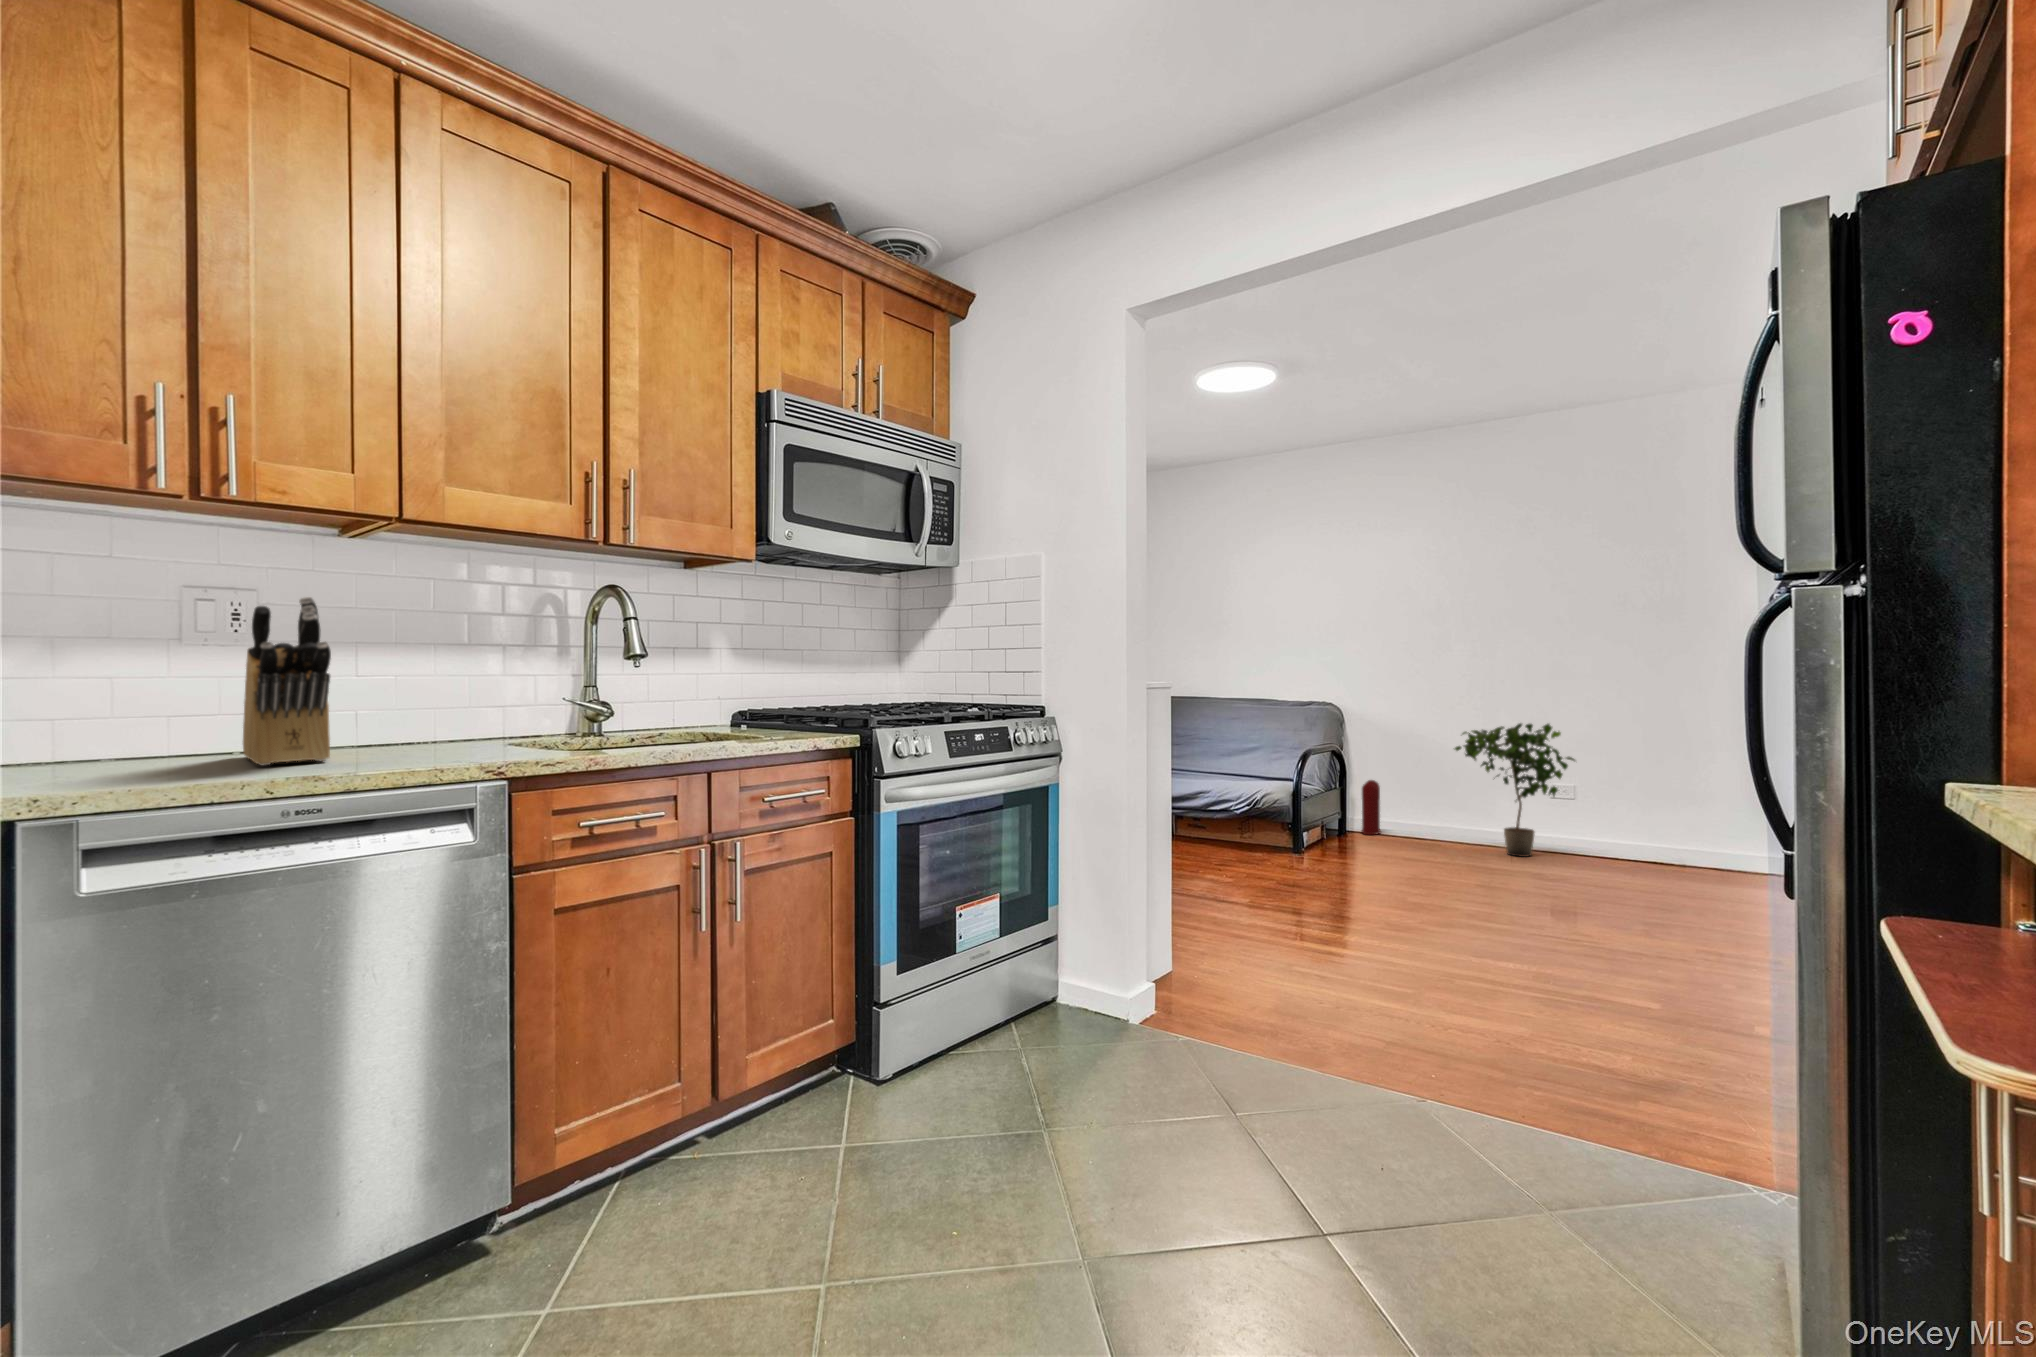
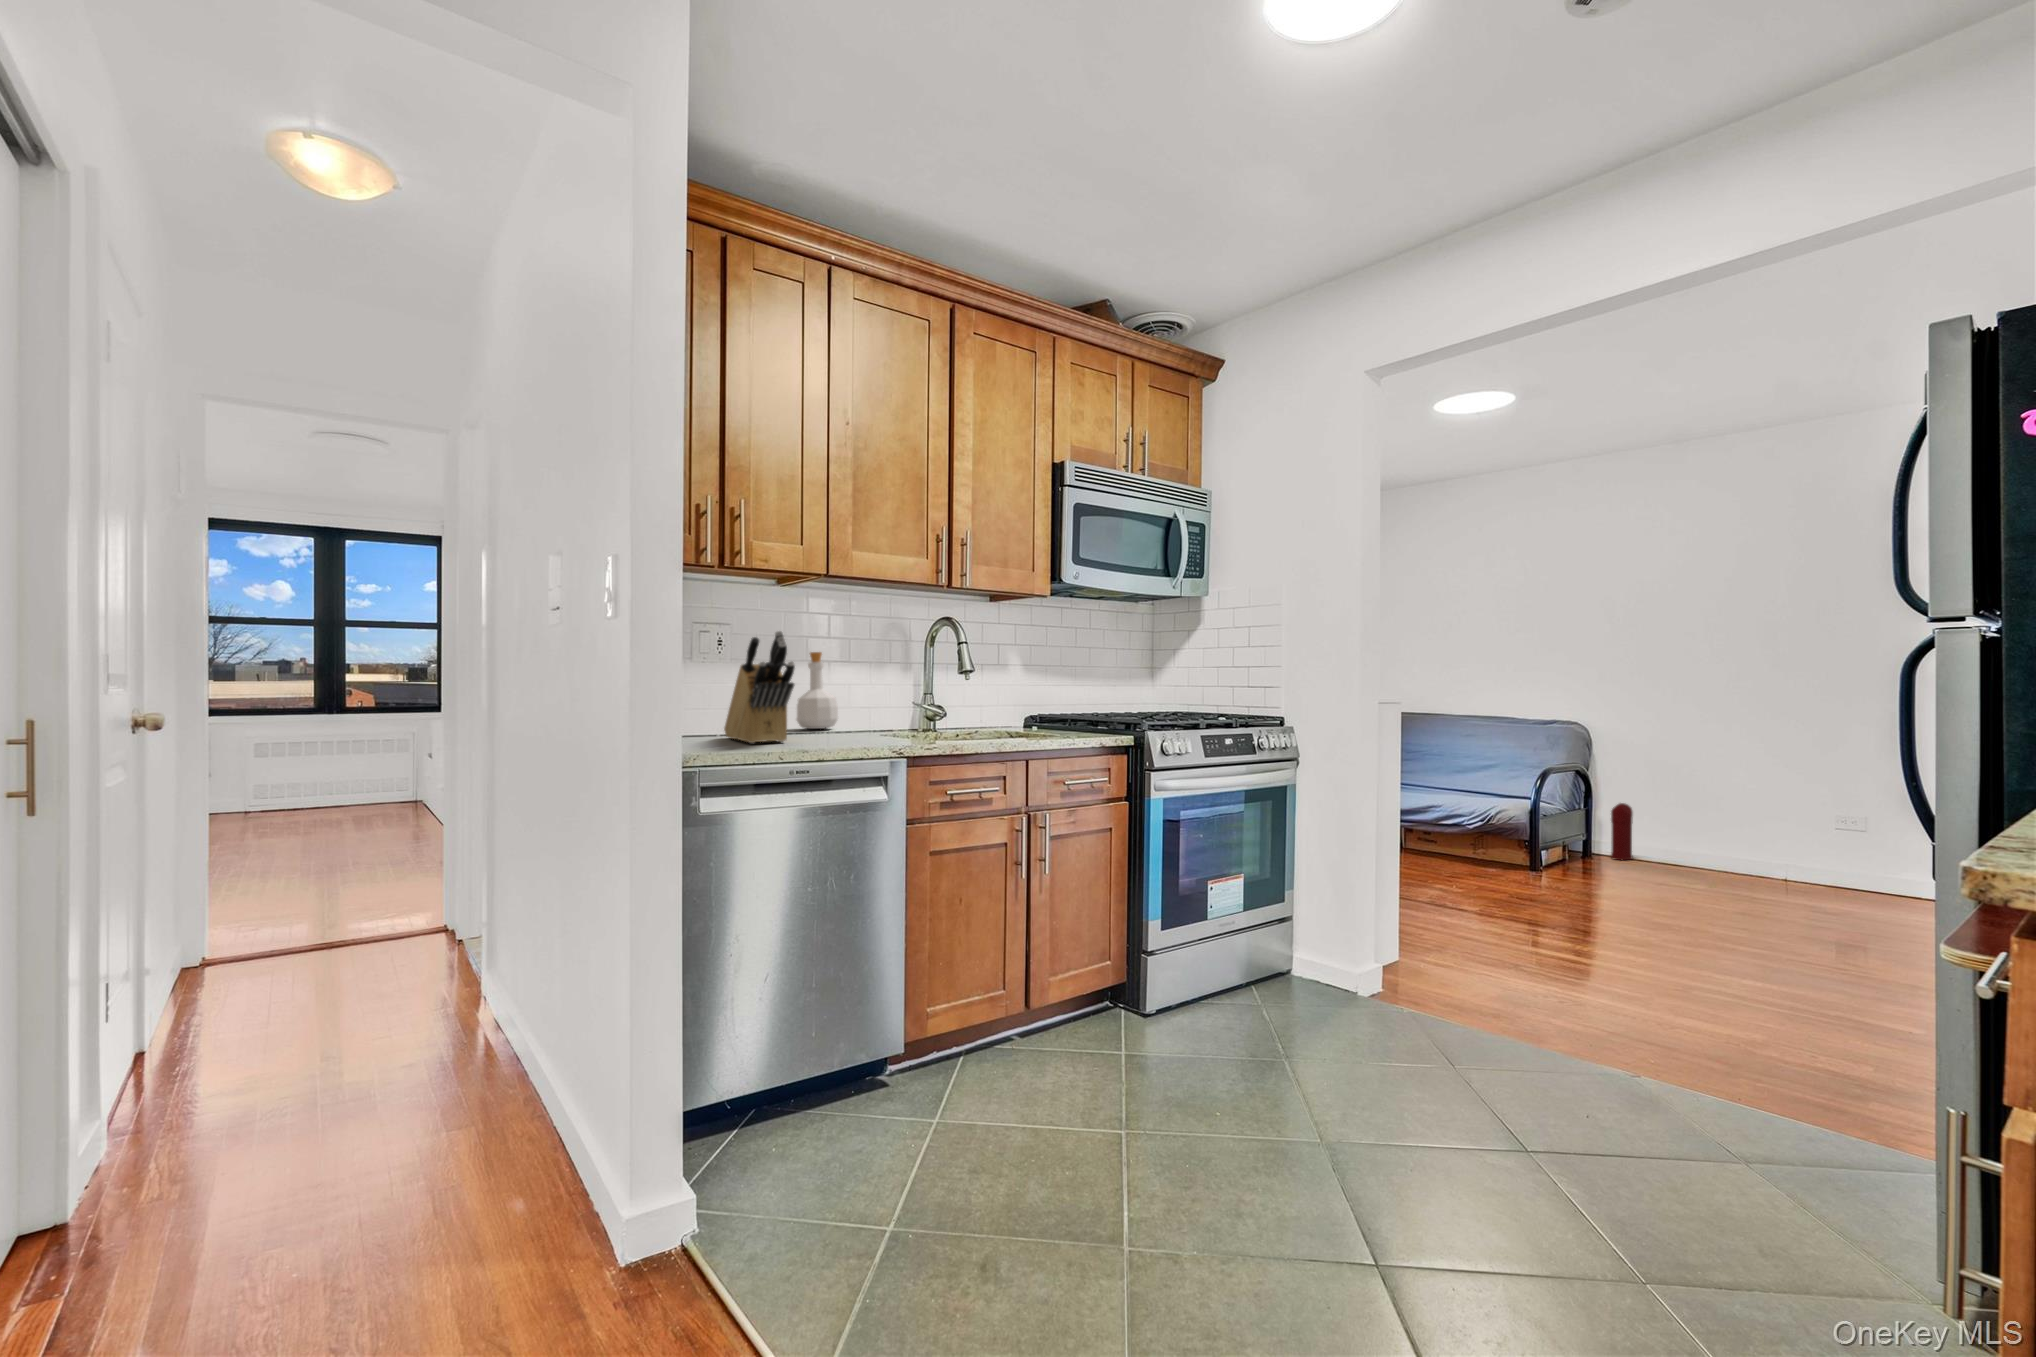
bottle: none [385,632,455,739] -> present [796,652,838,729]
potted plant: present [1455,723,1575,857] -> none [1715,749,1866,891]

